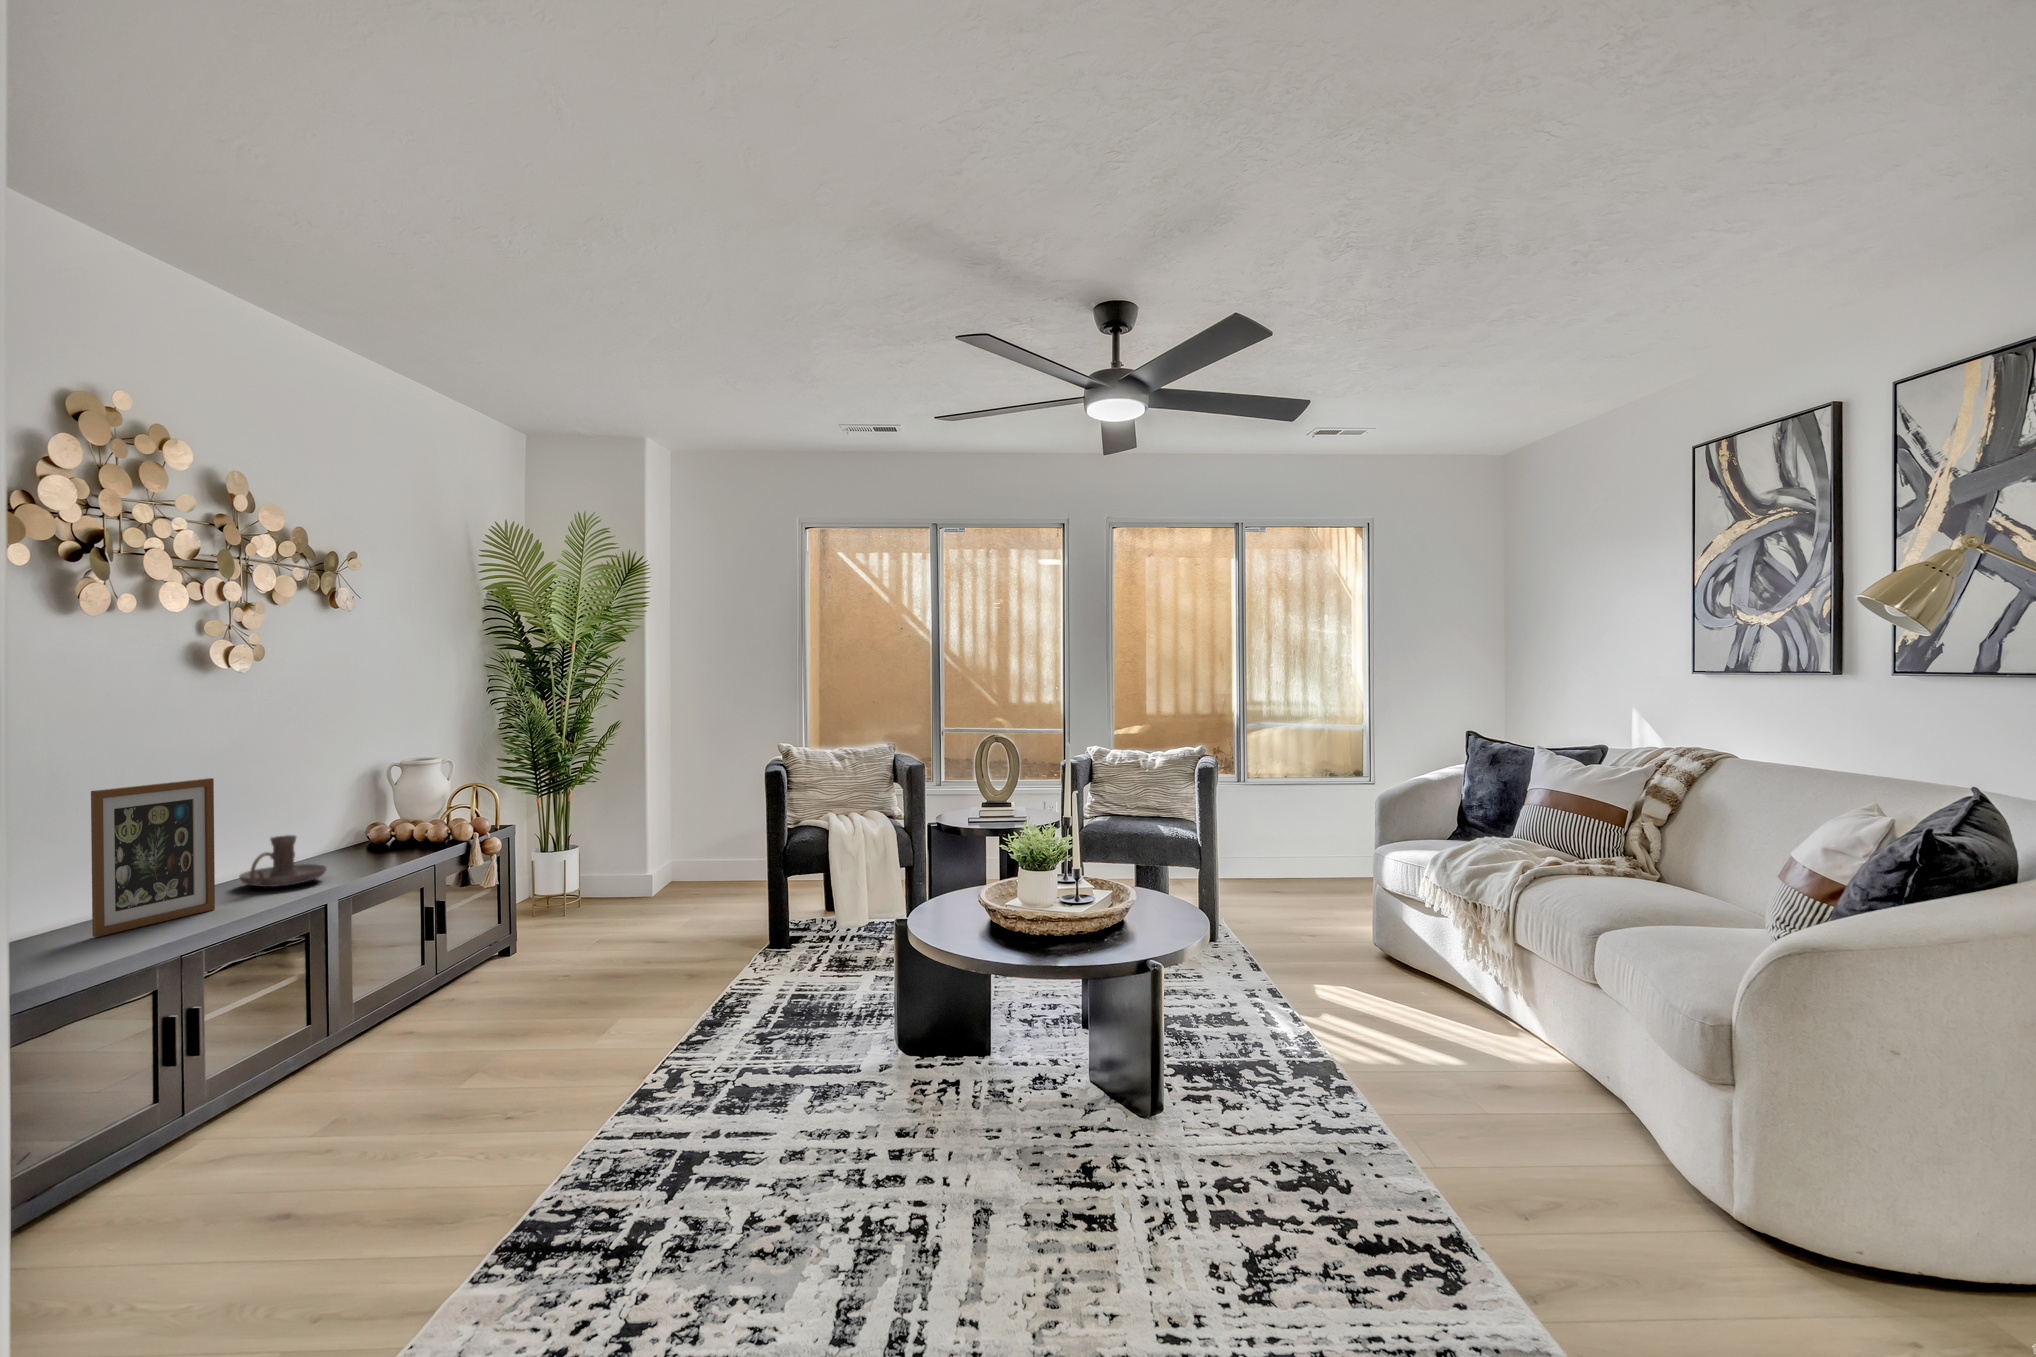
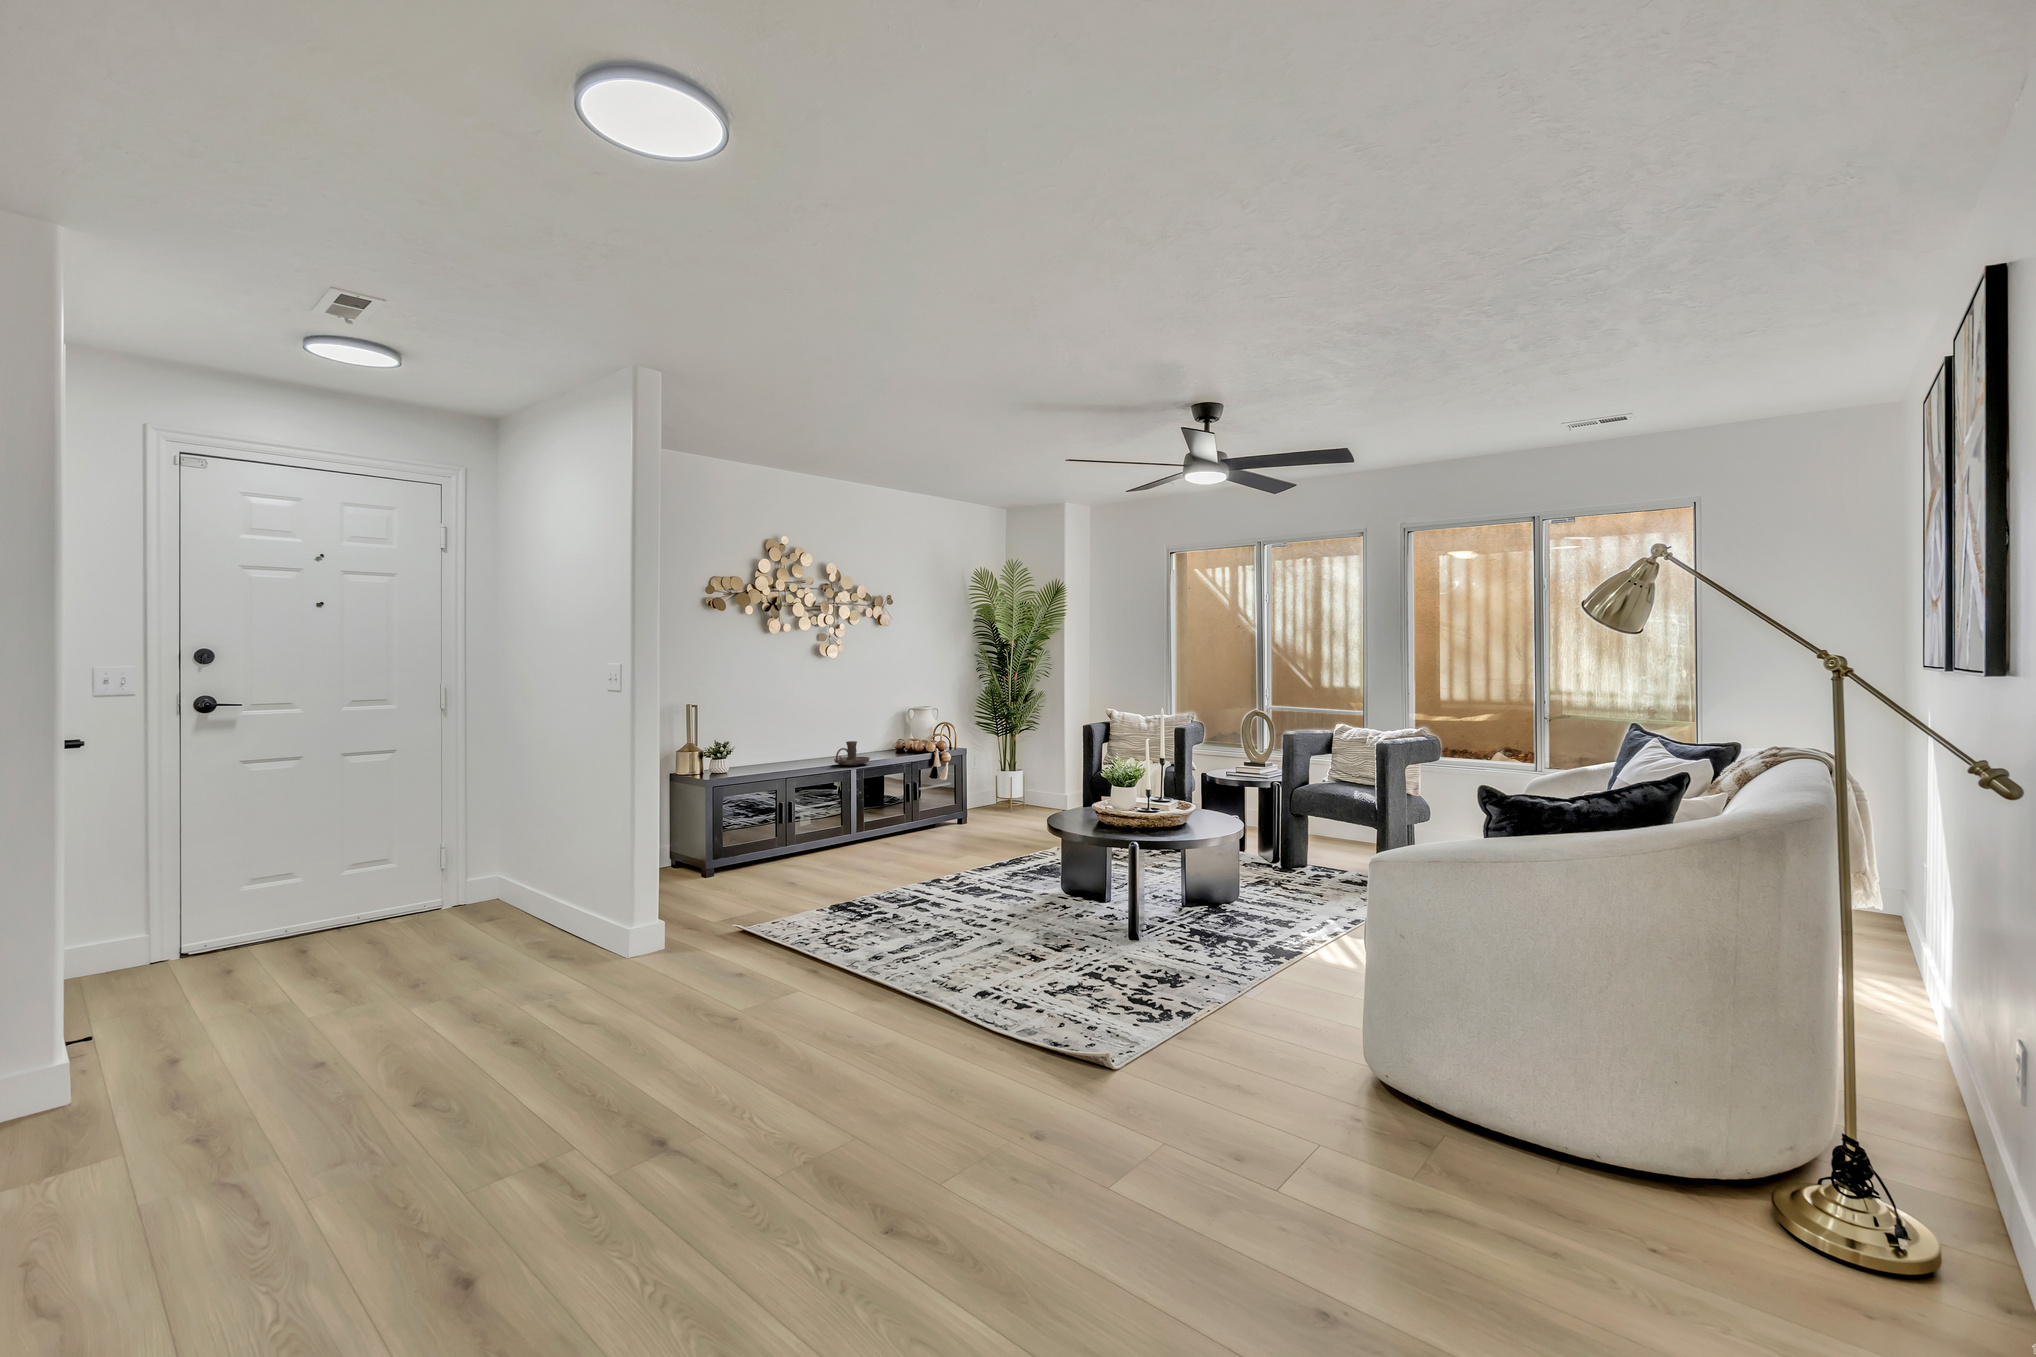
picture frame: present [91,778,215,937] -> none [772,710,820,776]

